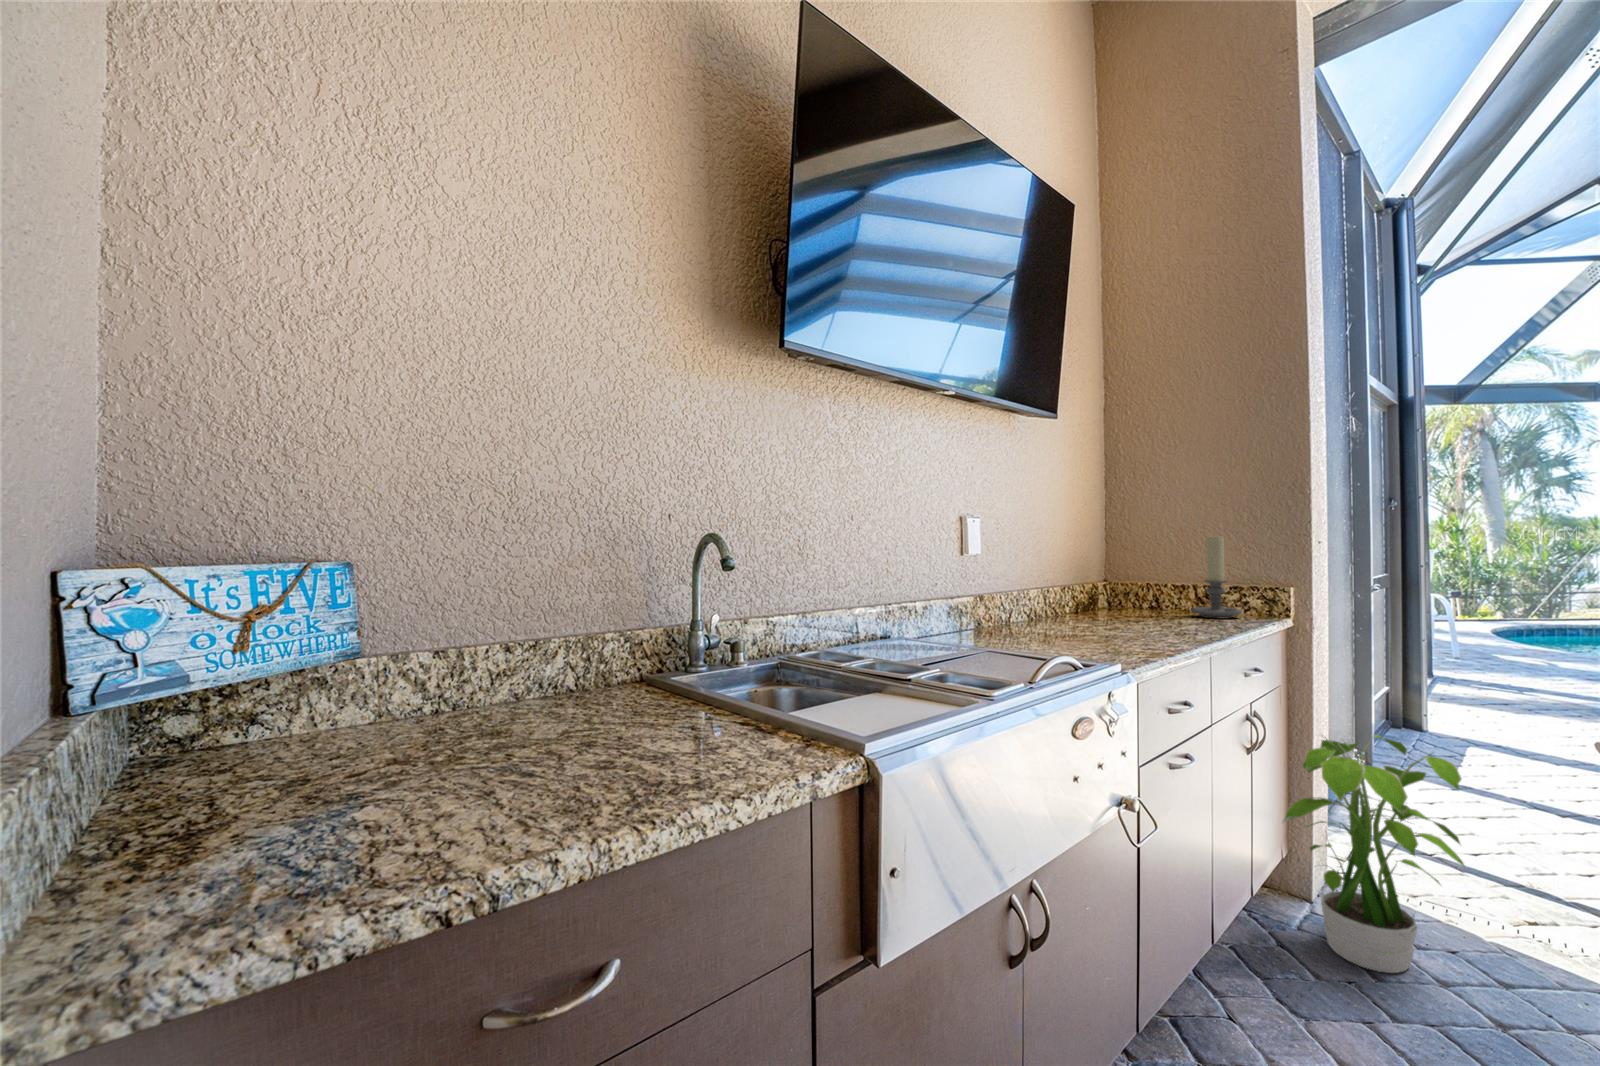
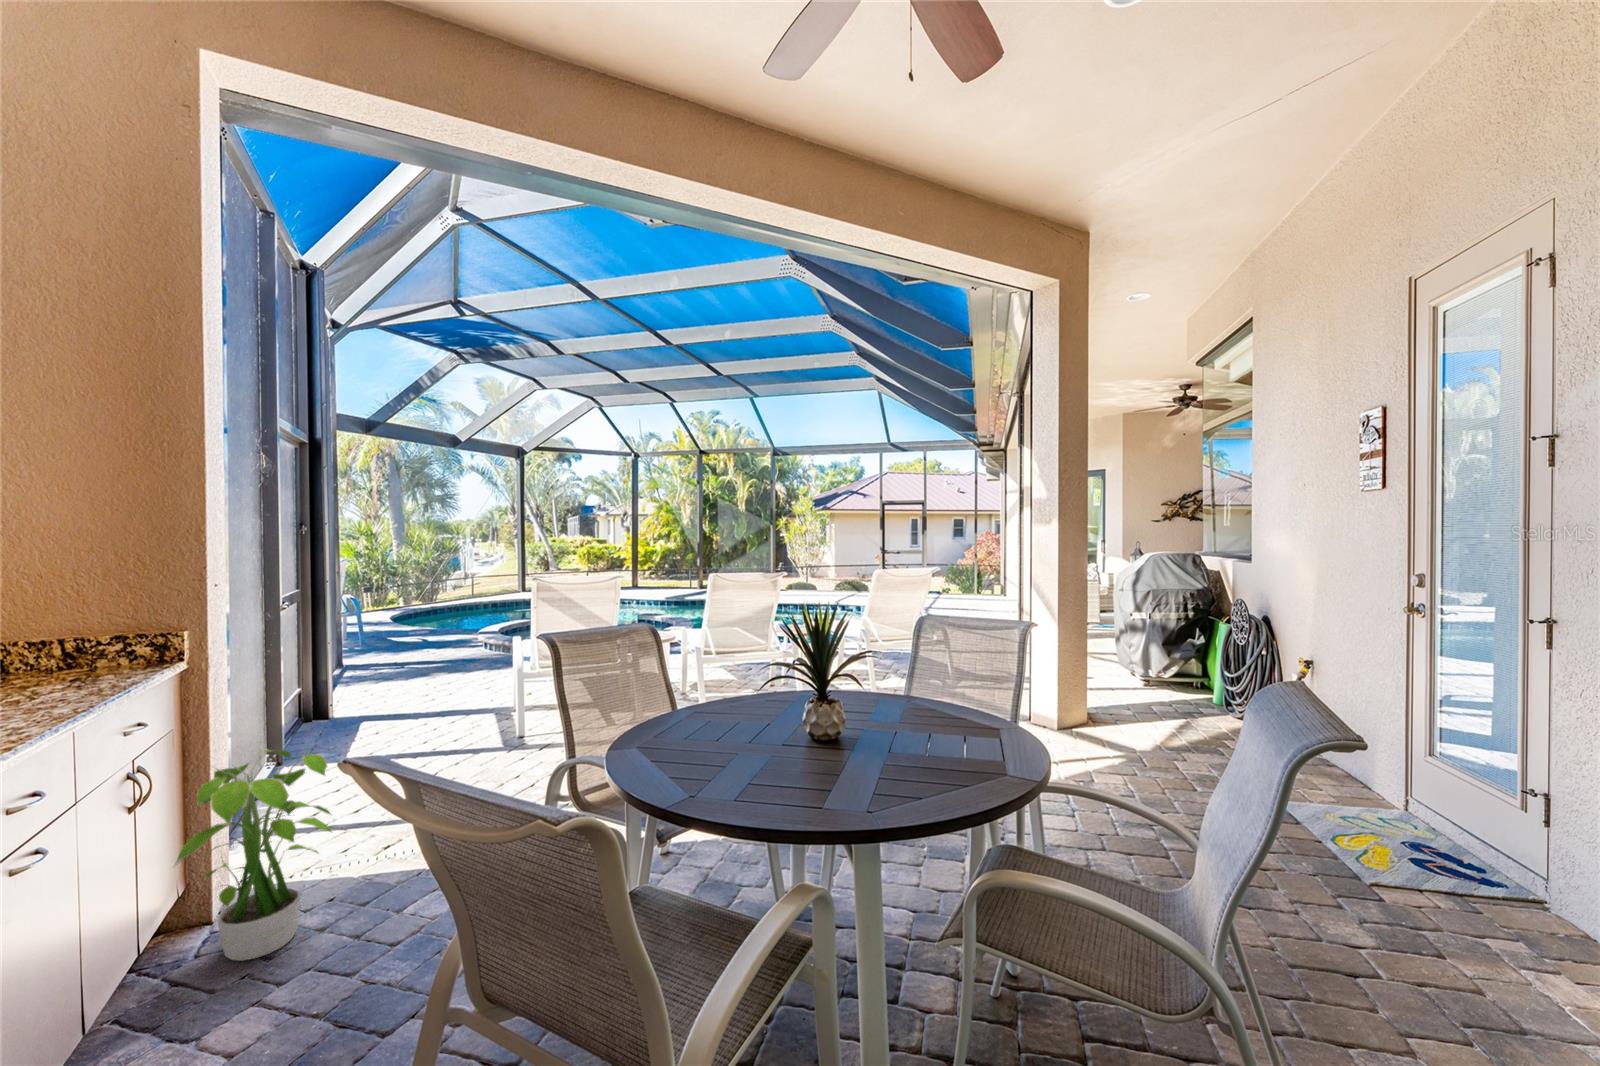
candle holder: present [1191,536,1242,618] -> none [56,582,127,676]

